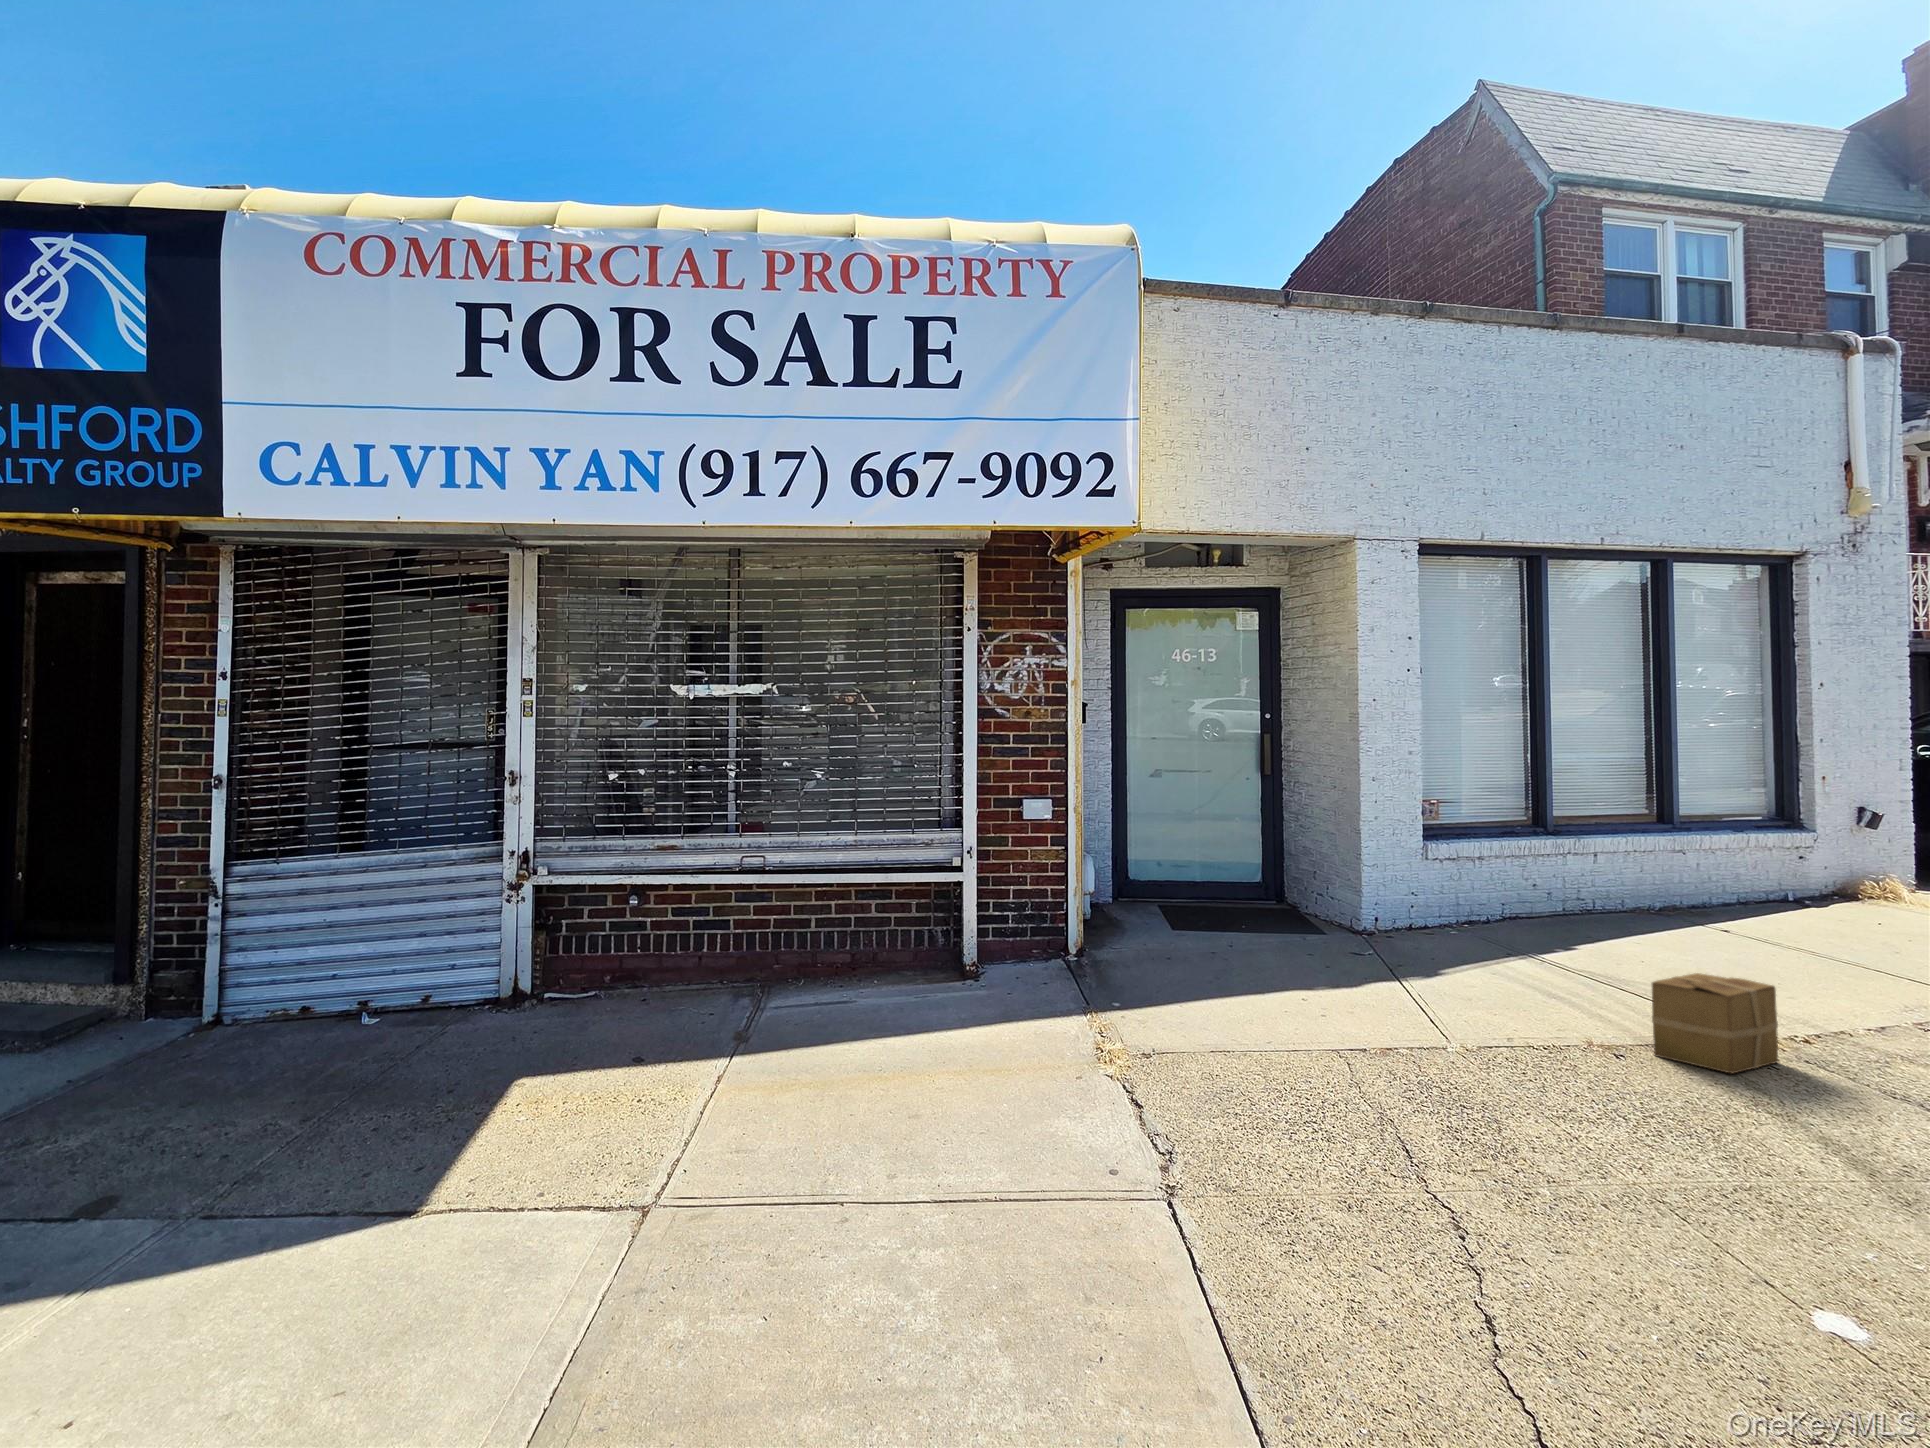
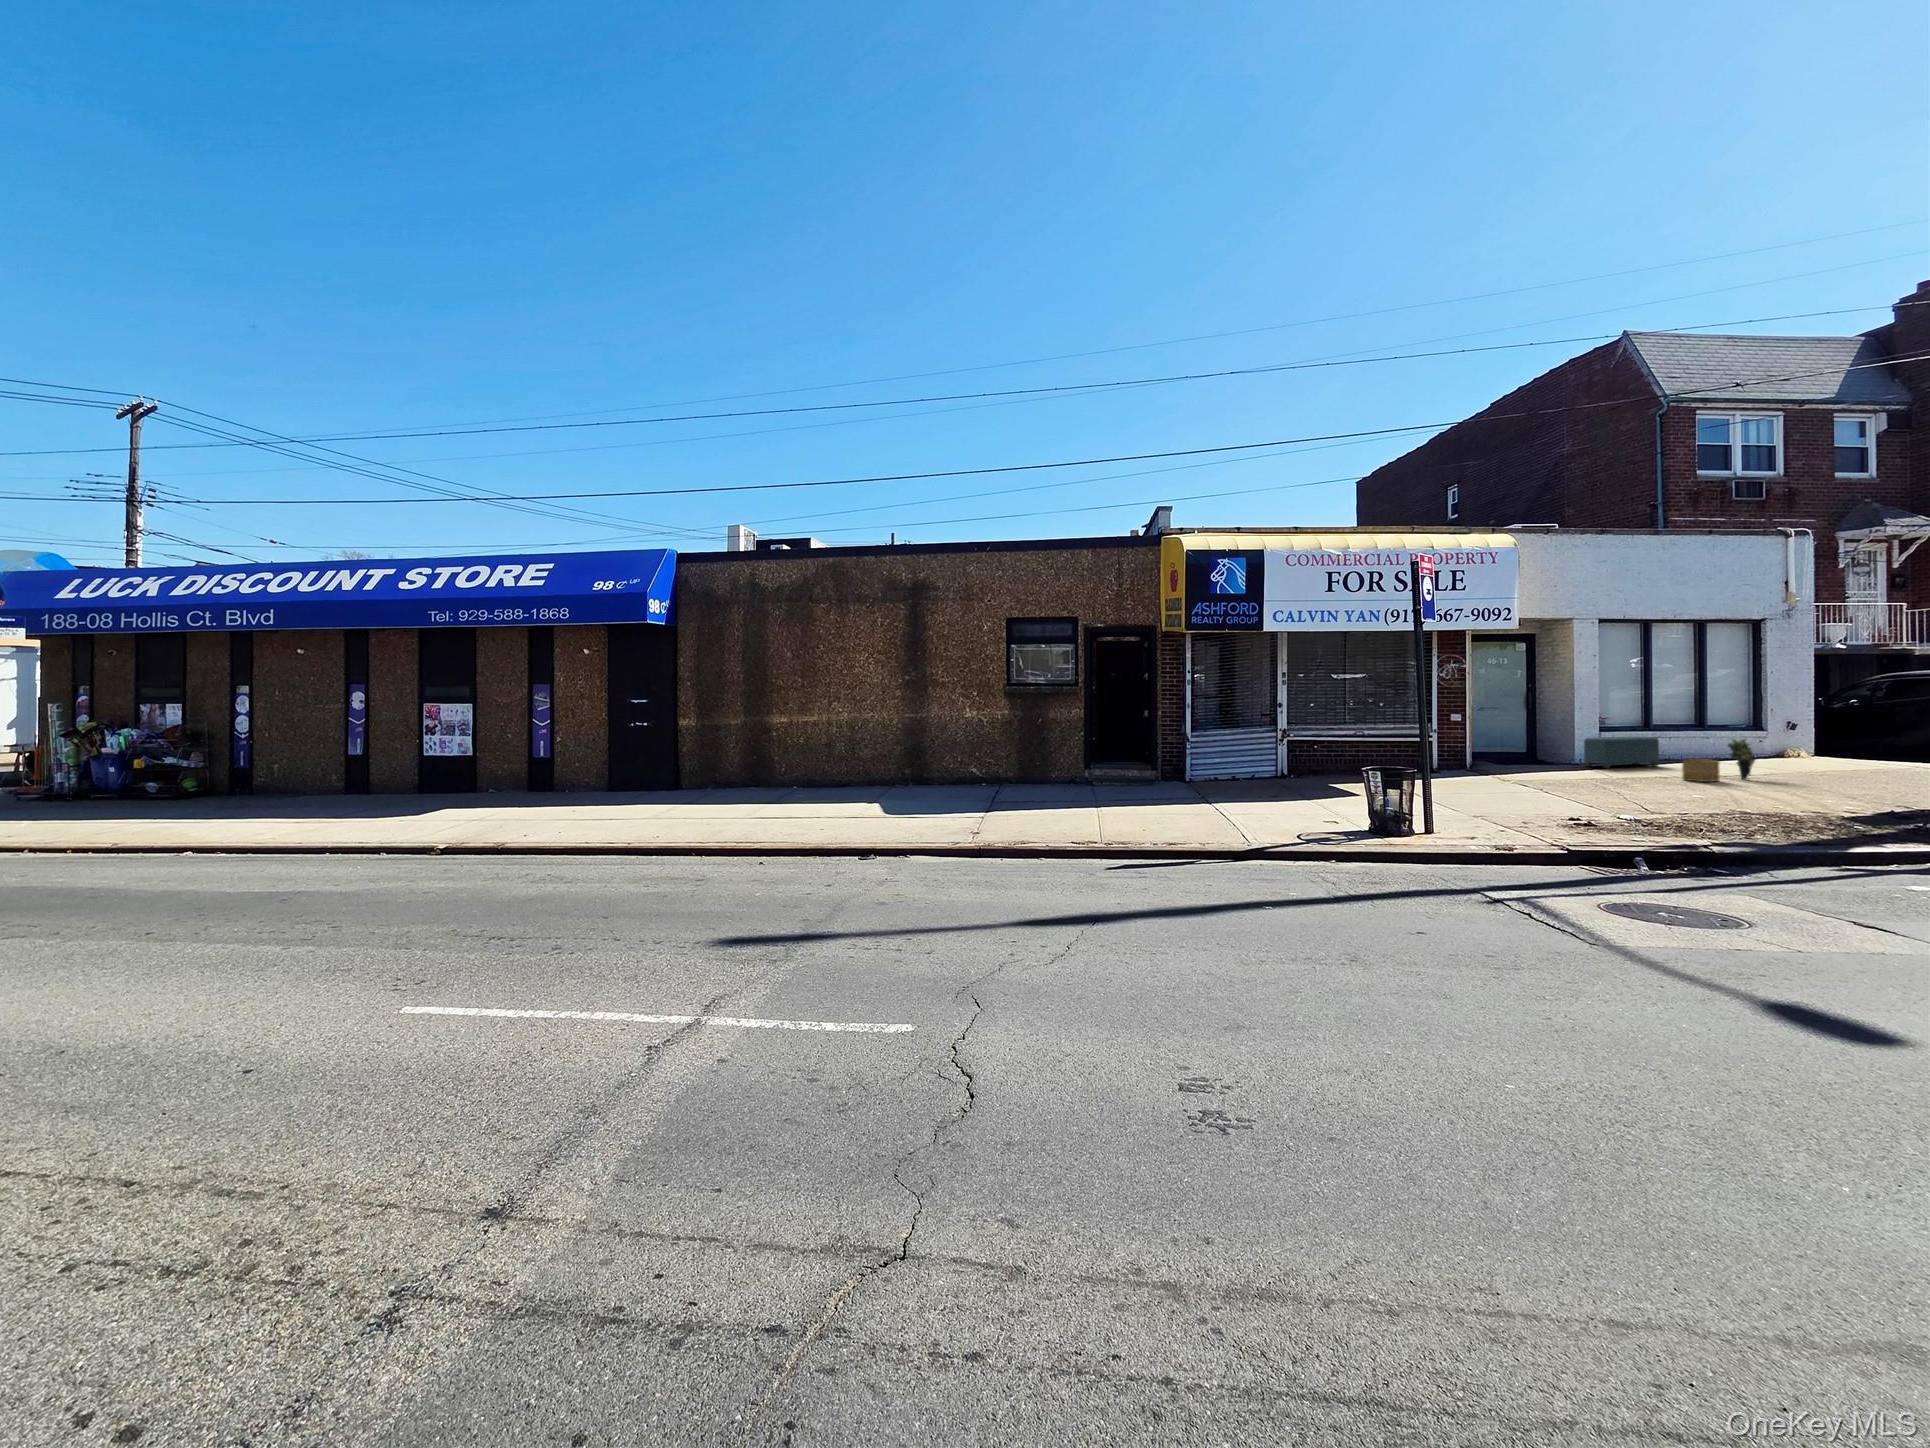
bench: none [1358,864,1569,977] -> present [1584,737,1659,768]
potted plant: none [1786,891,1896,1050] -> present [1727,739,1756,780]

